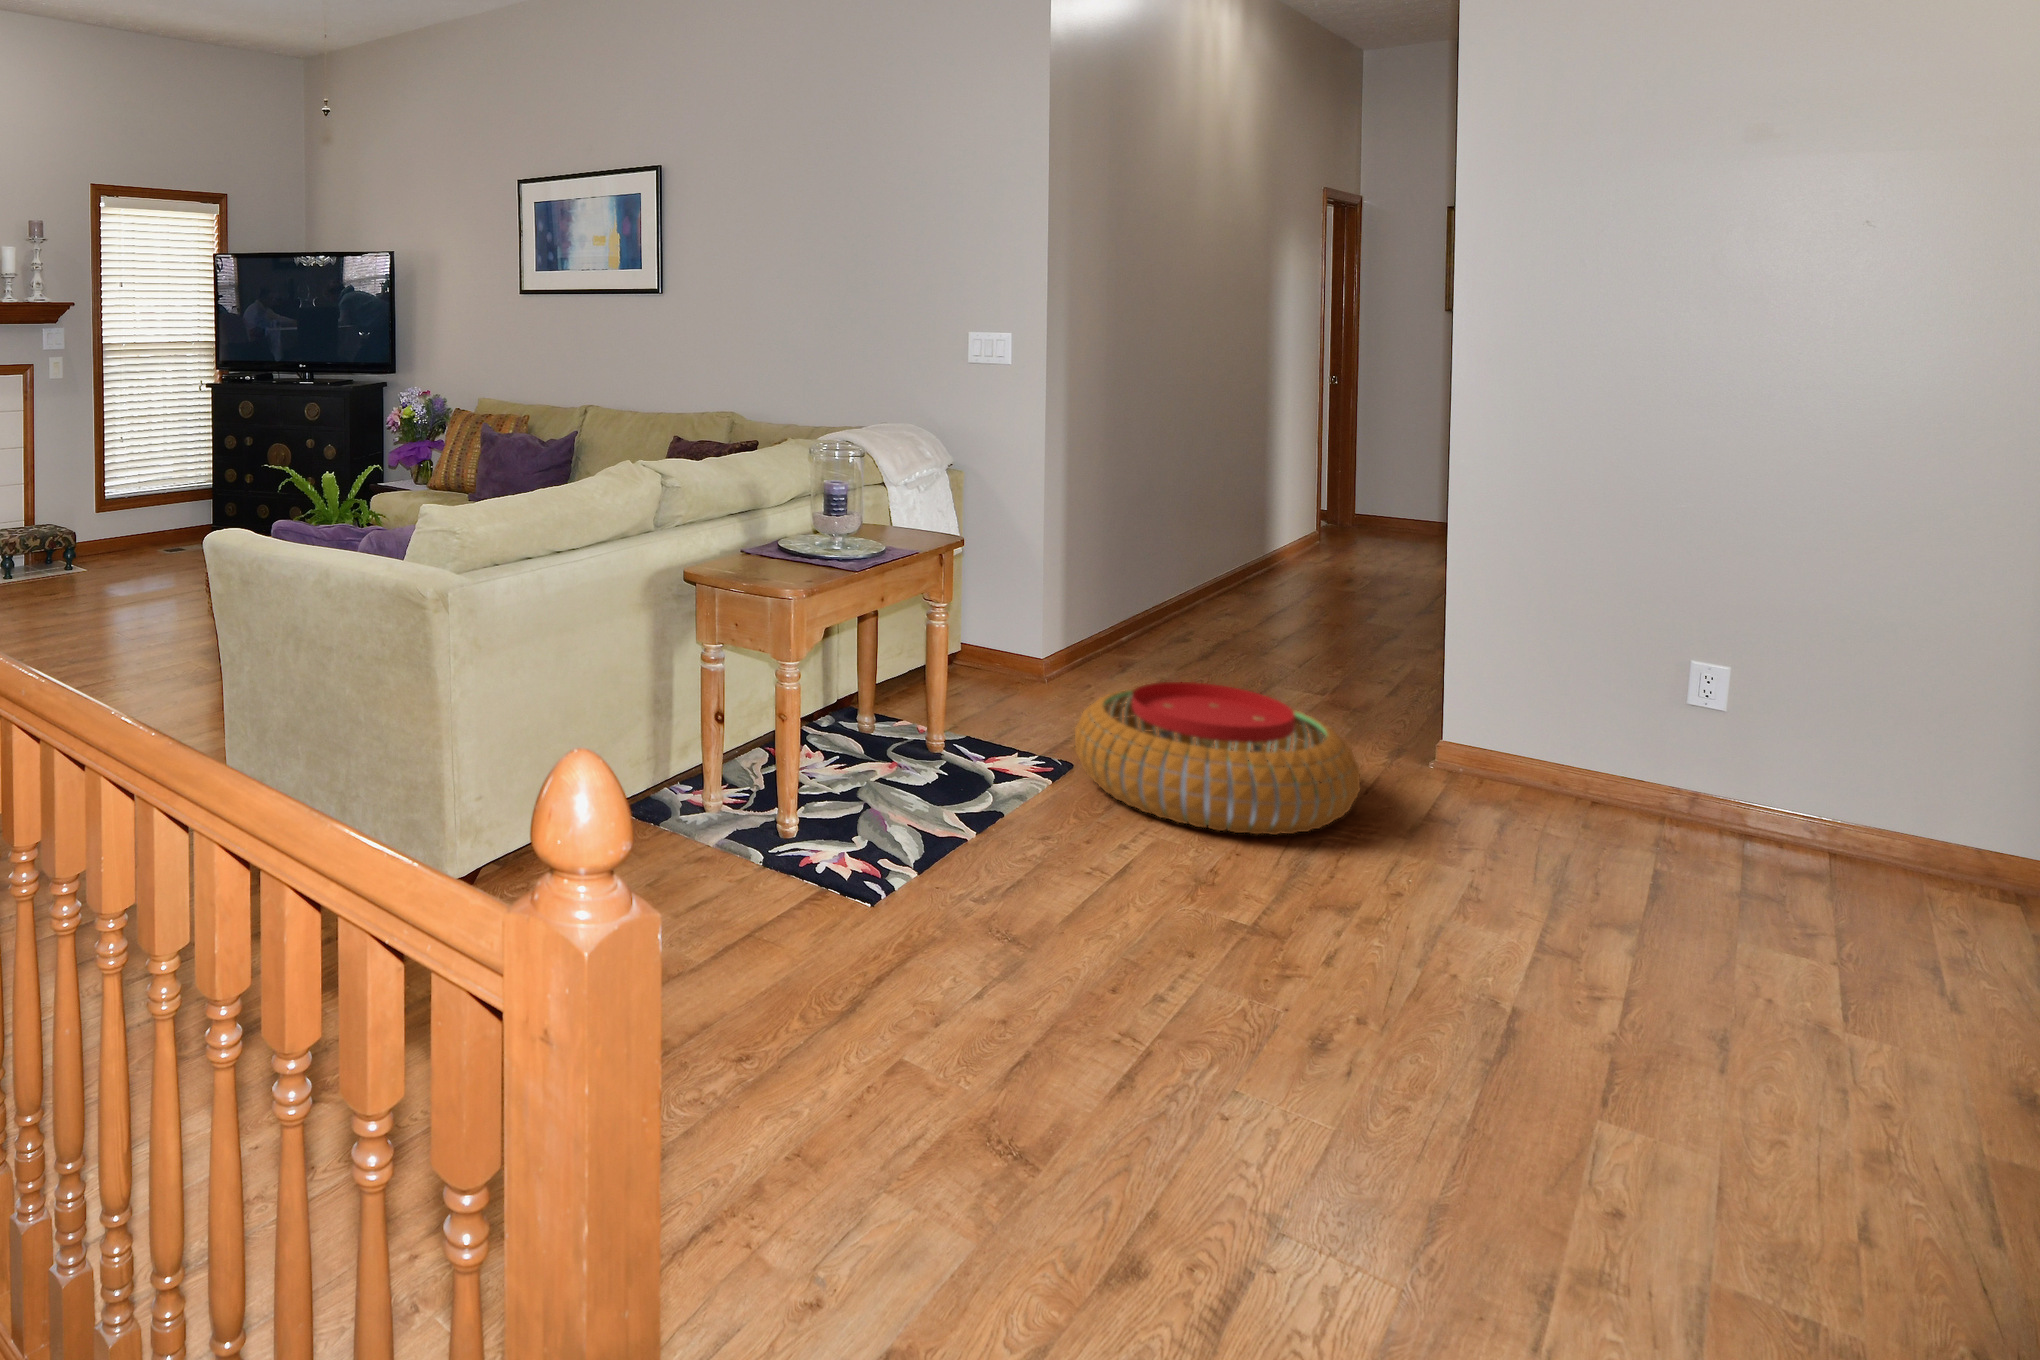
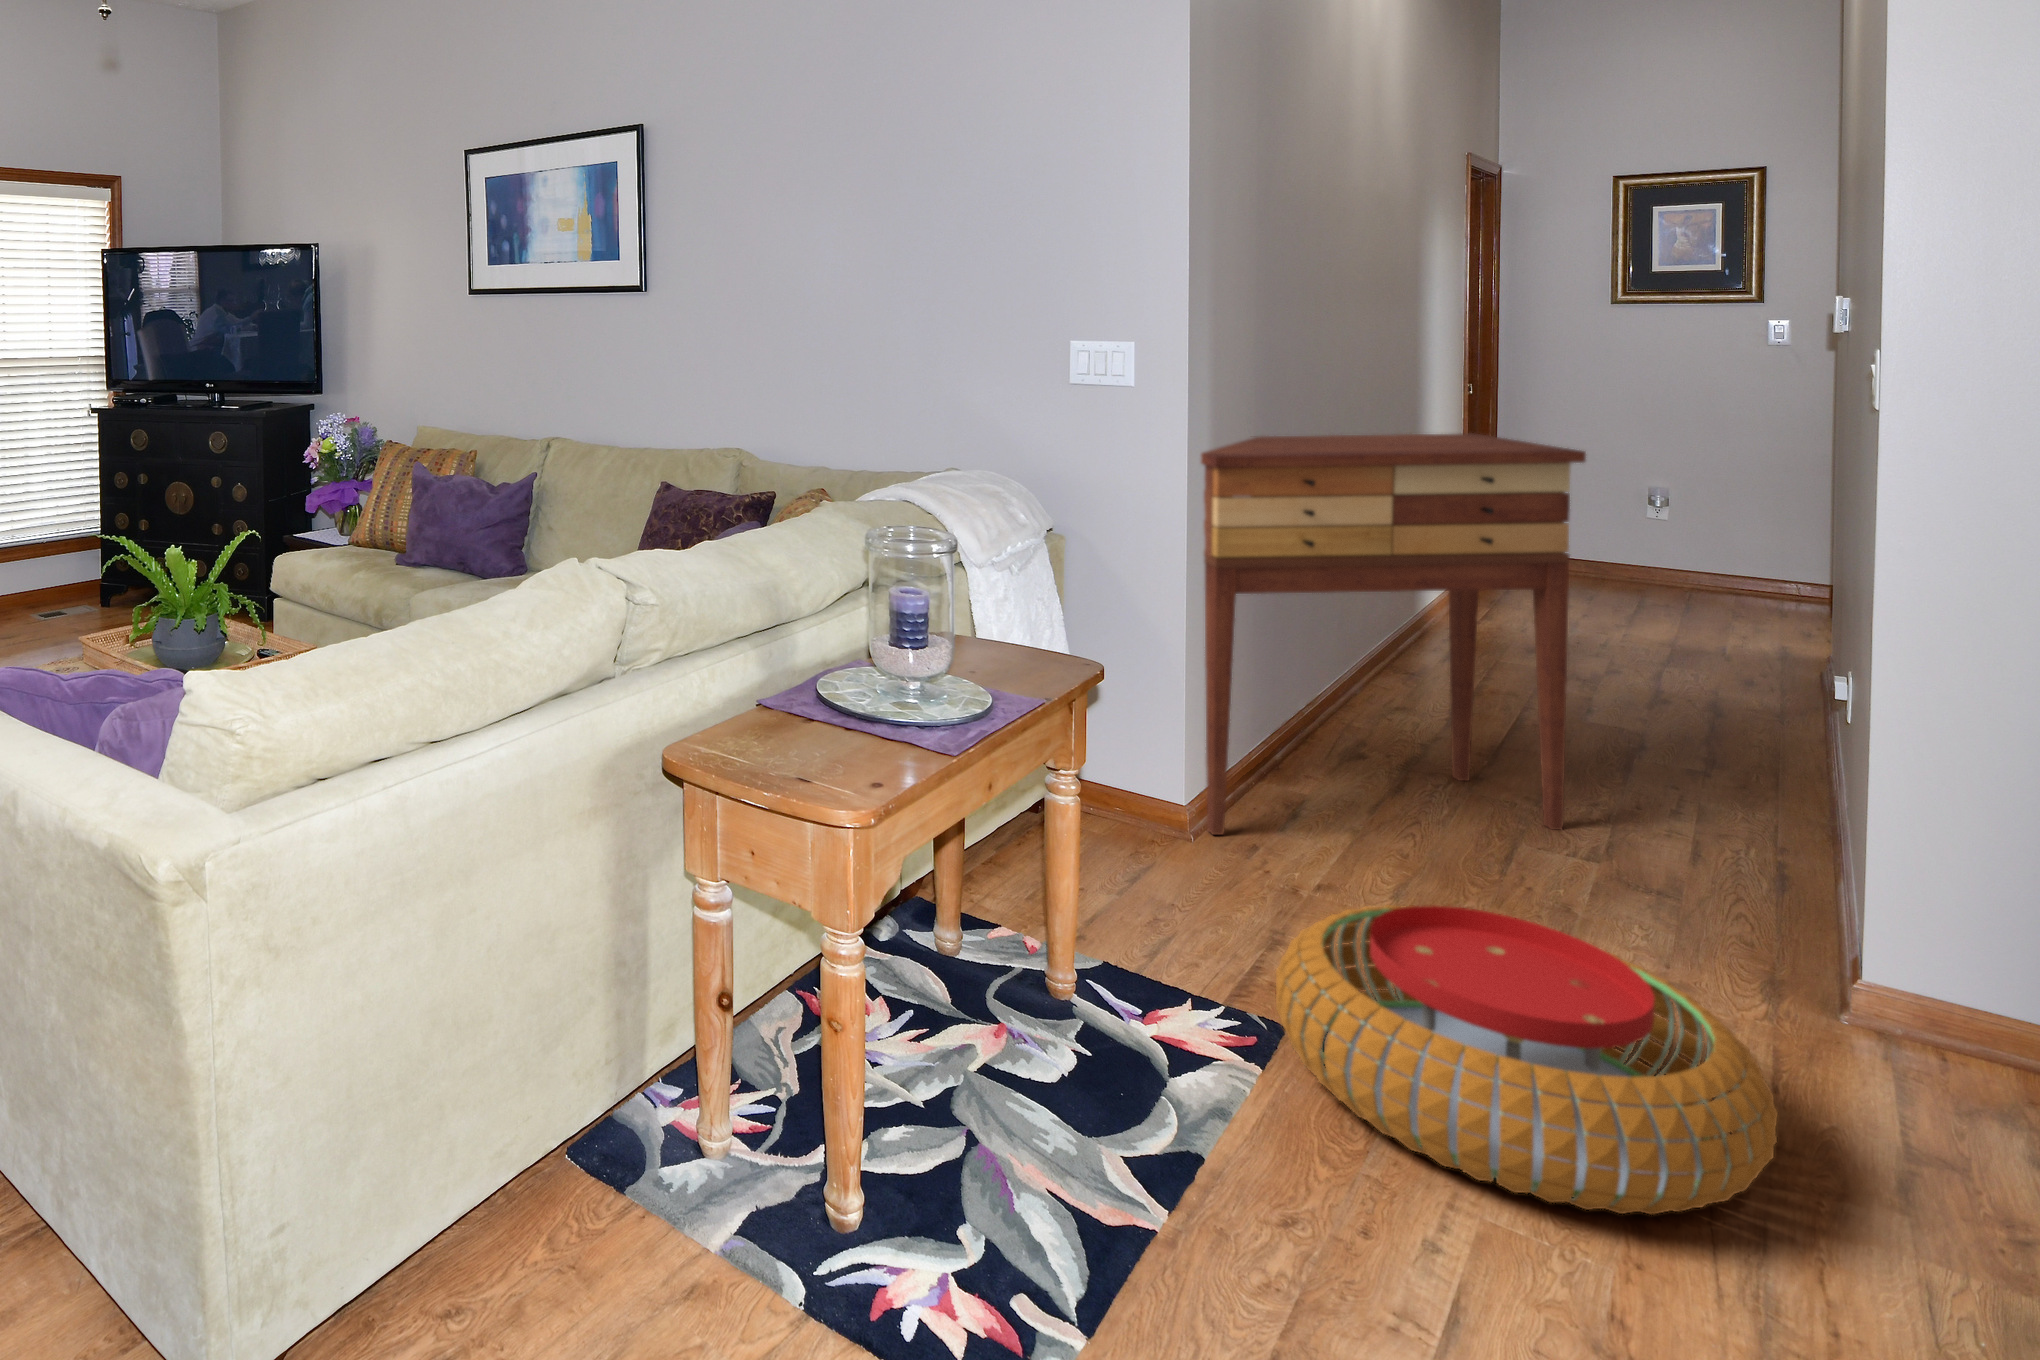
console table: none [1024,393,1331,676] -> present [1201,433,1586,835]

